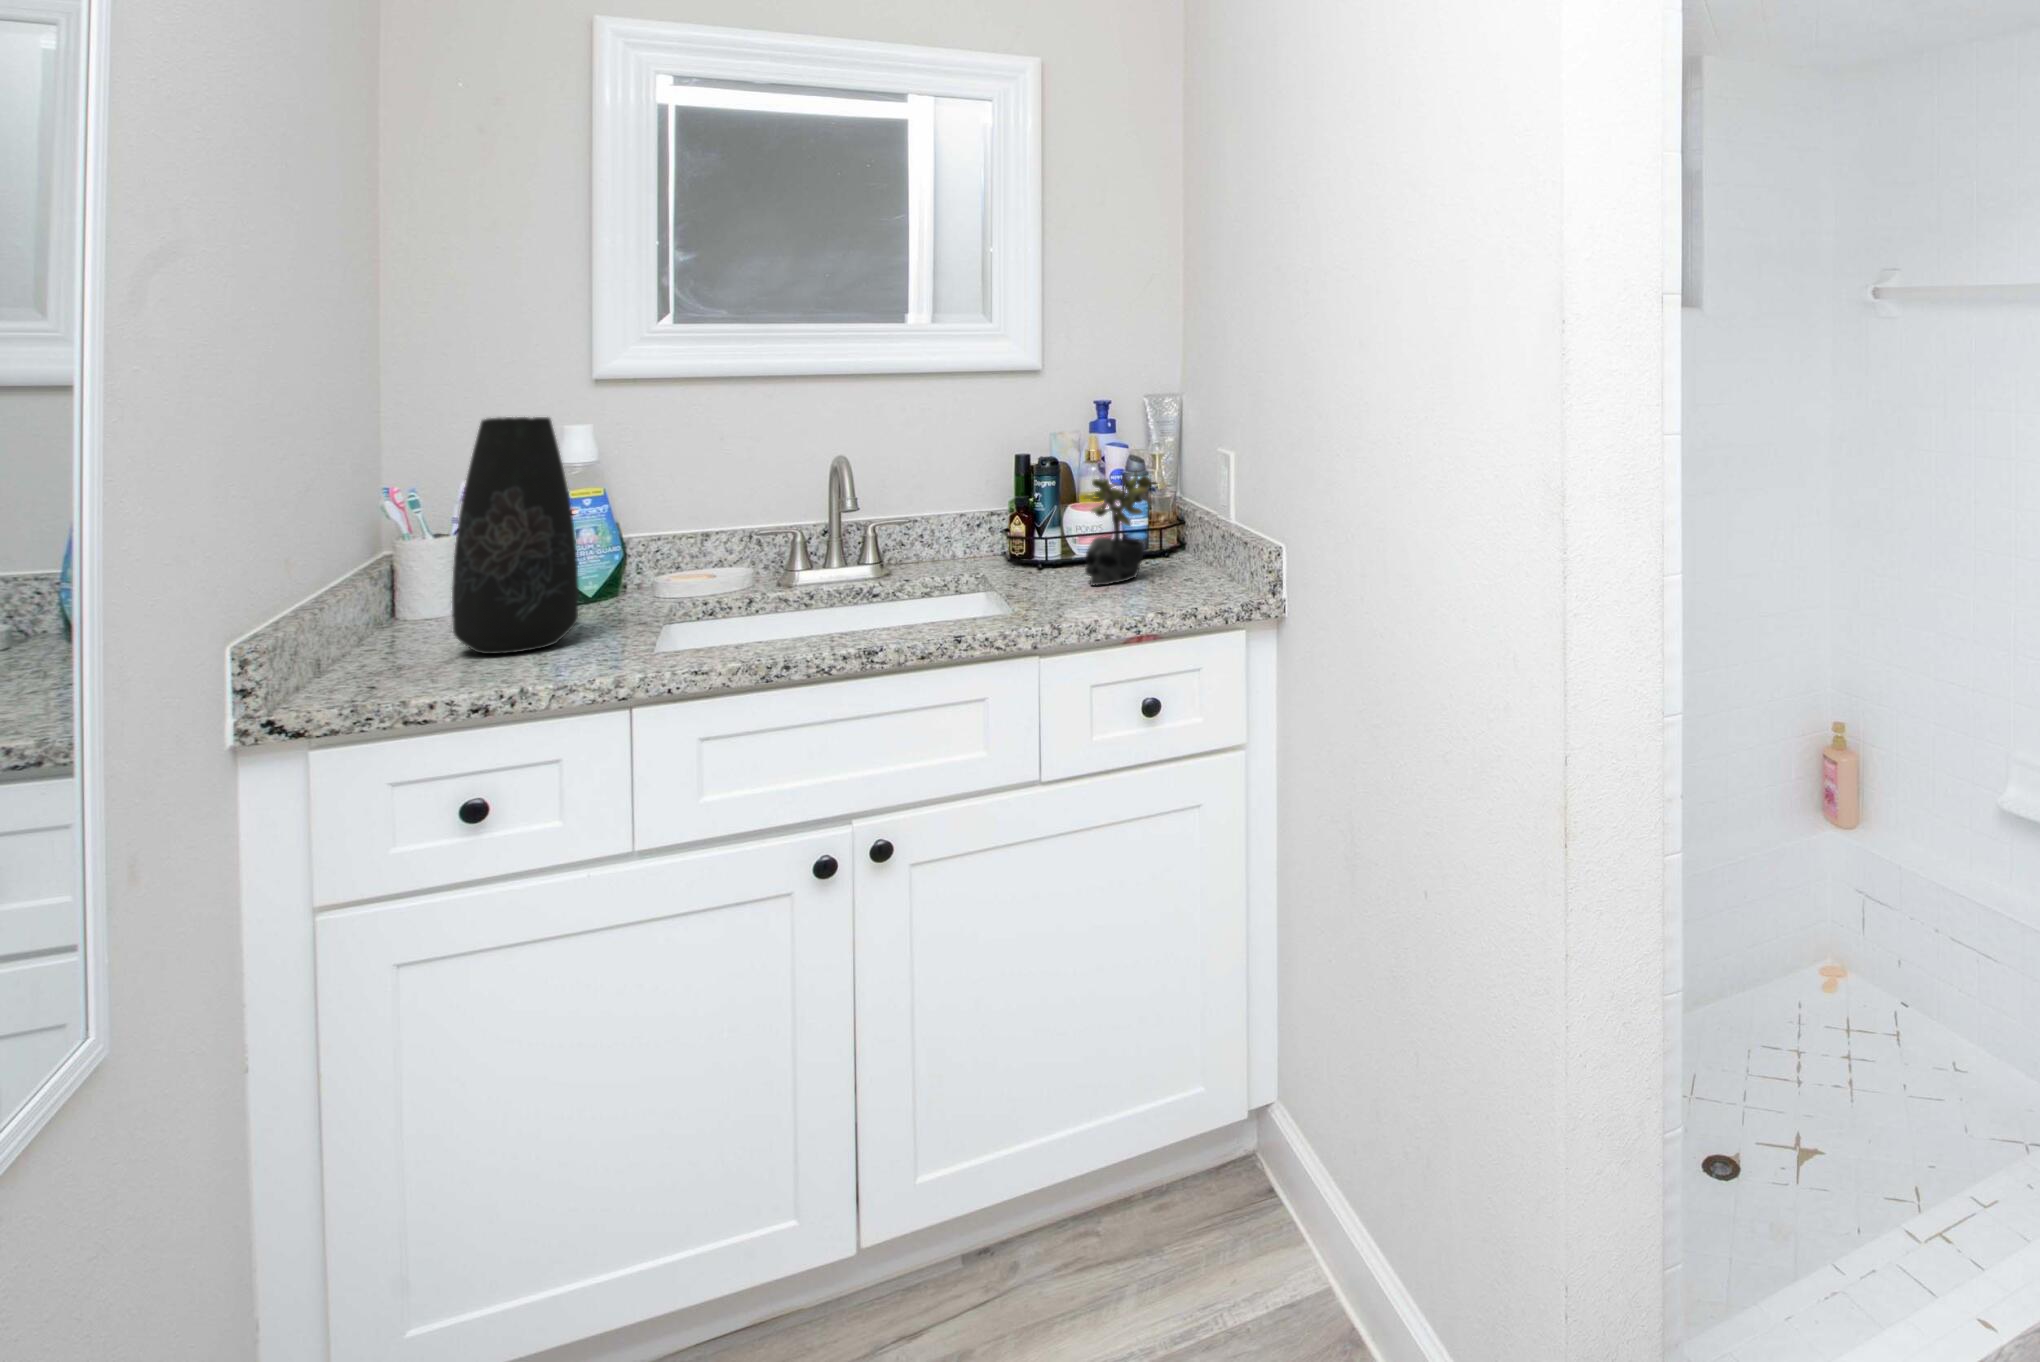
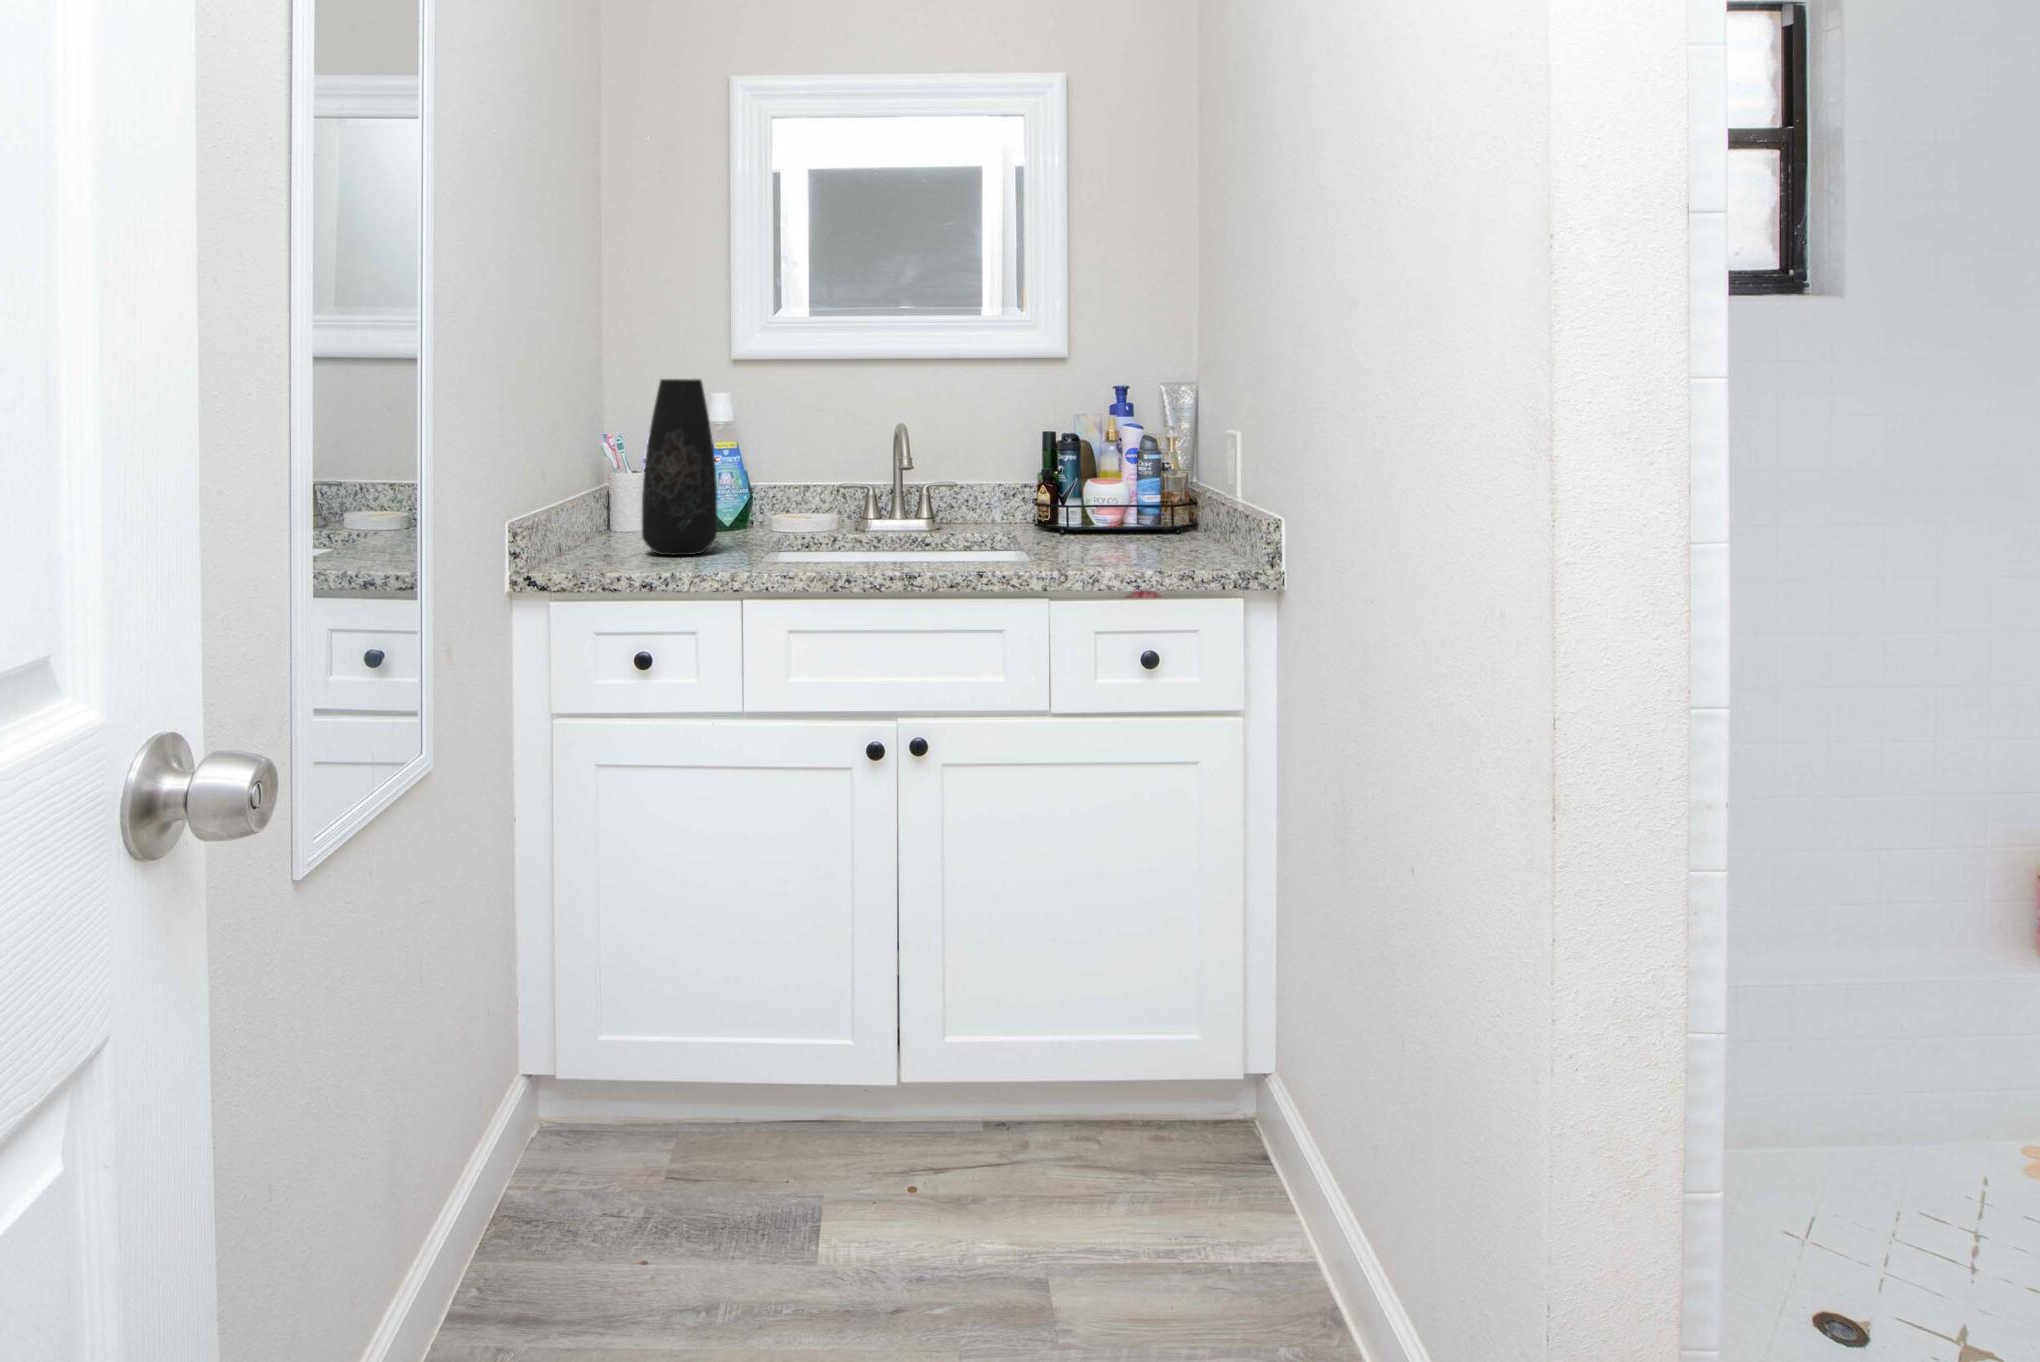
succulent plant: present [1085,471,1154,586] -> none [1098,444,1166,550]

